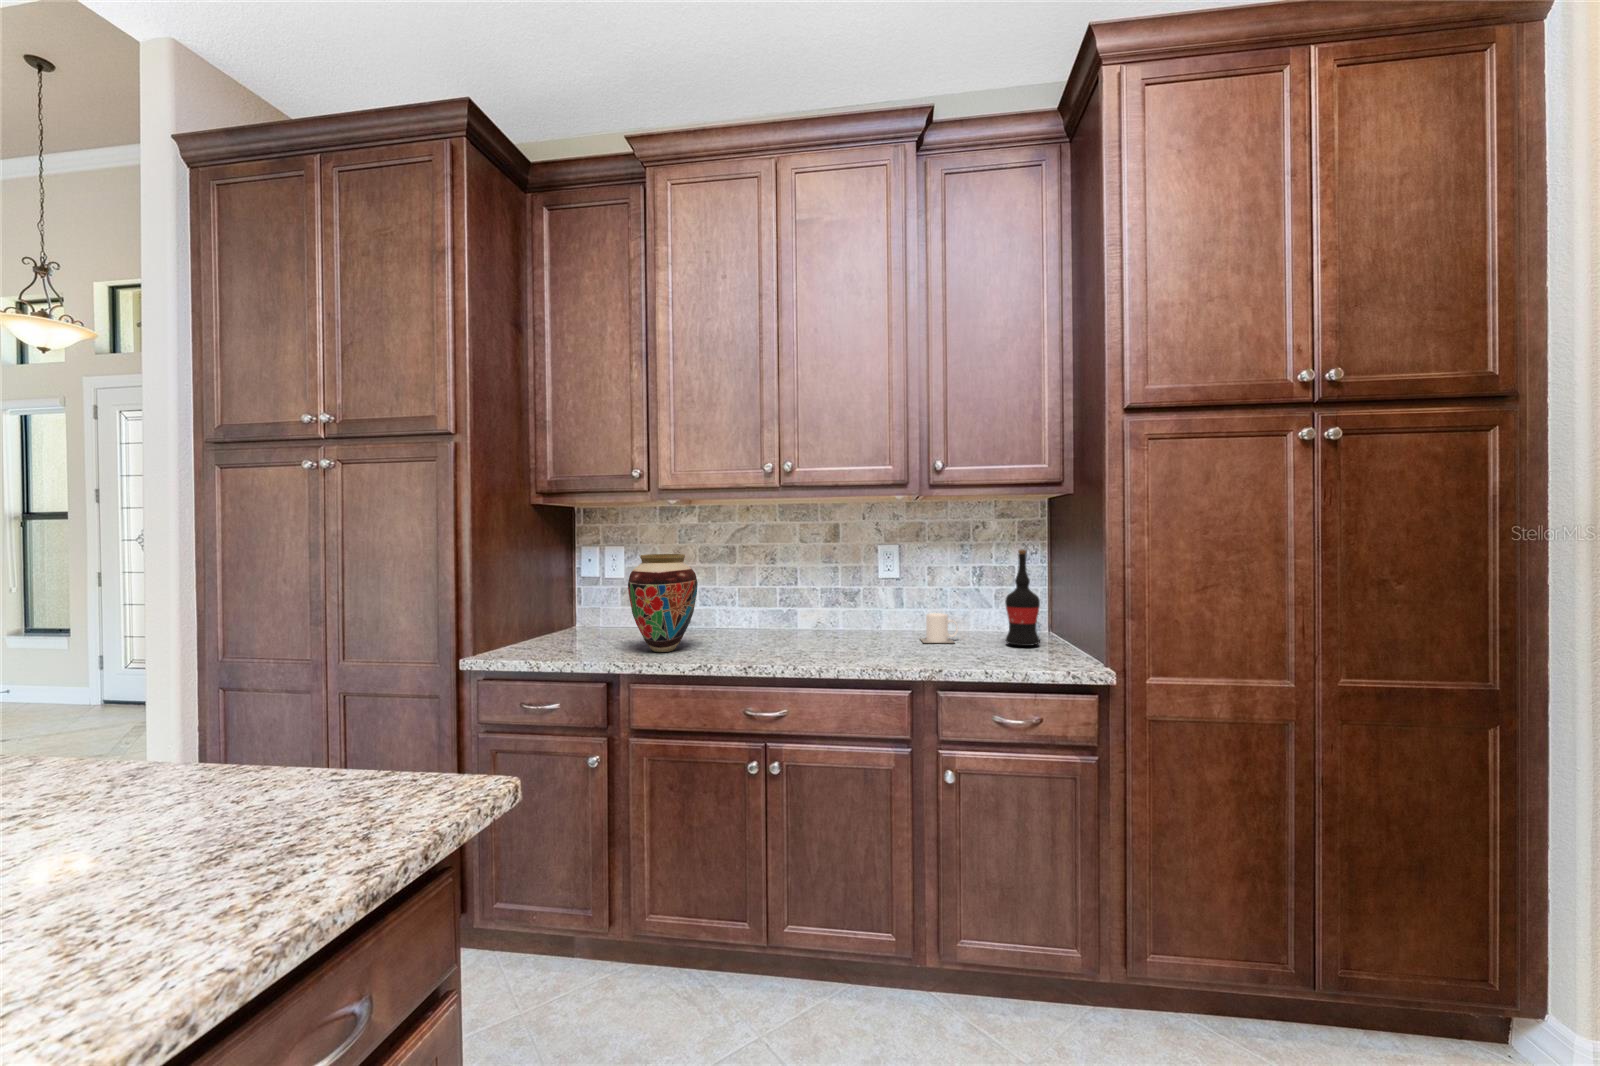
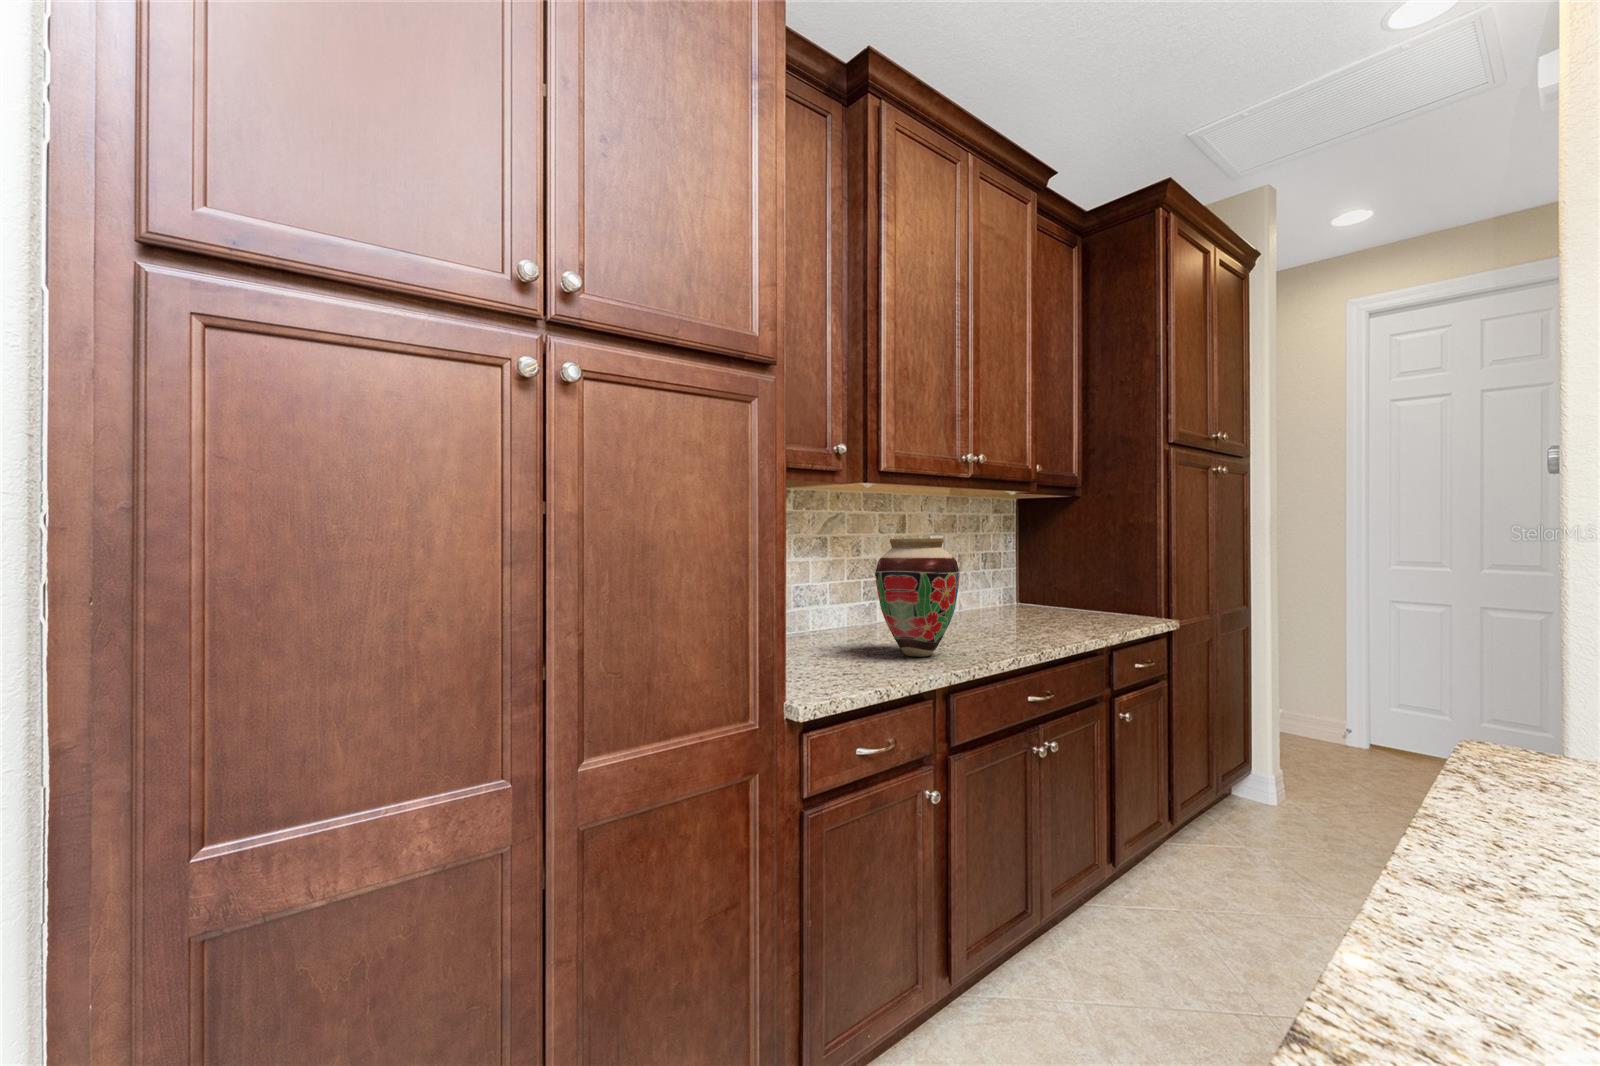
wine bottle: present [1005,550,1040,646] -> none [1046,536,1076,614]
mug: present [921,613,958,643] -> none [992,594,1030,620]

